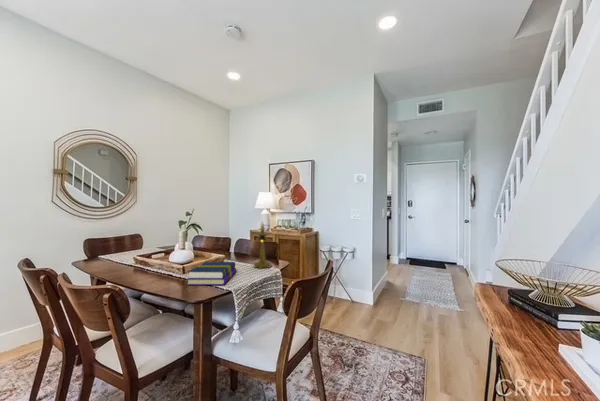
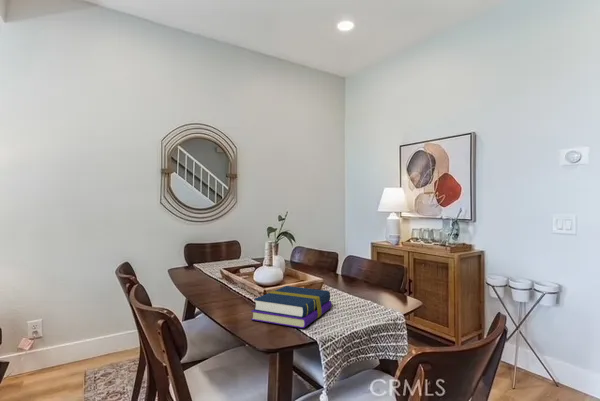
candlestick: present [254,223,271,268] -> none [362,228,394,307]

